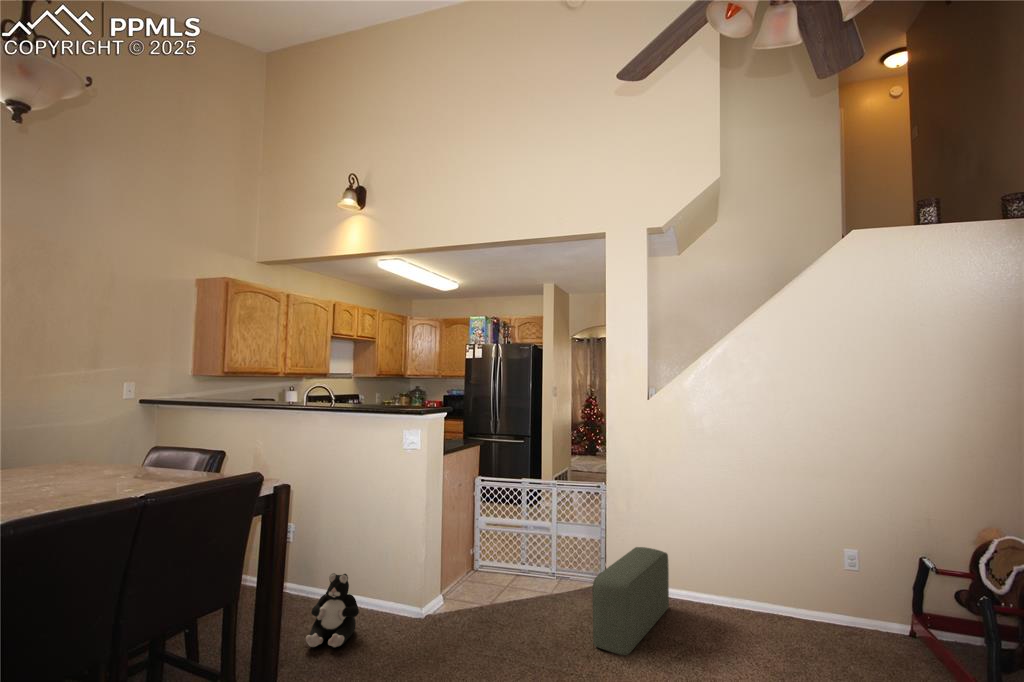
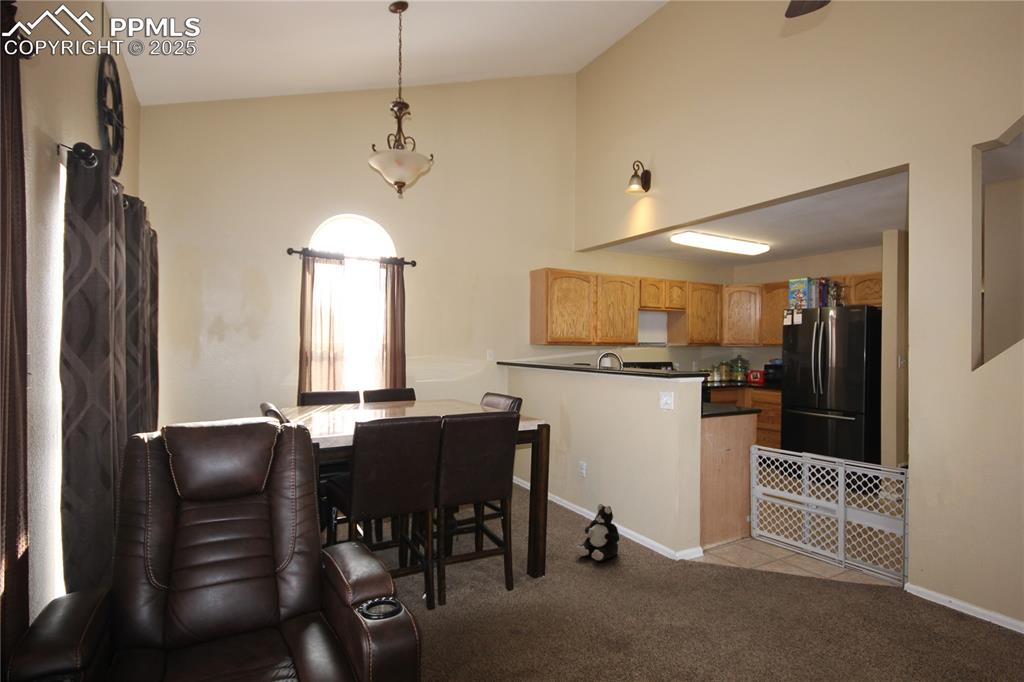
pouf: present [593,547,669,655] -> none [839,548,981,652]

